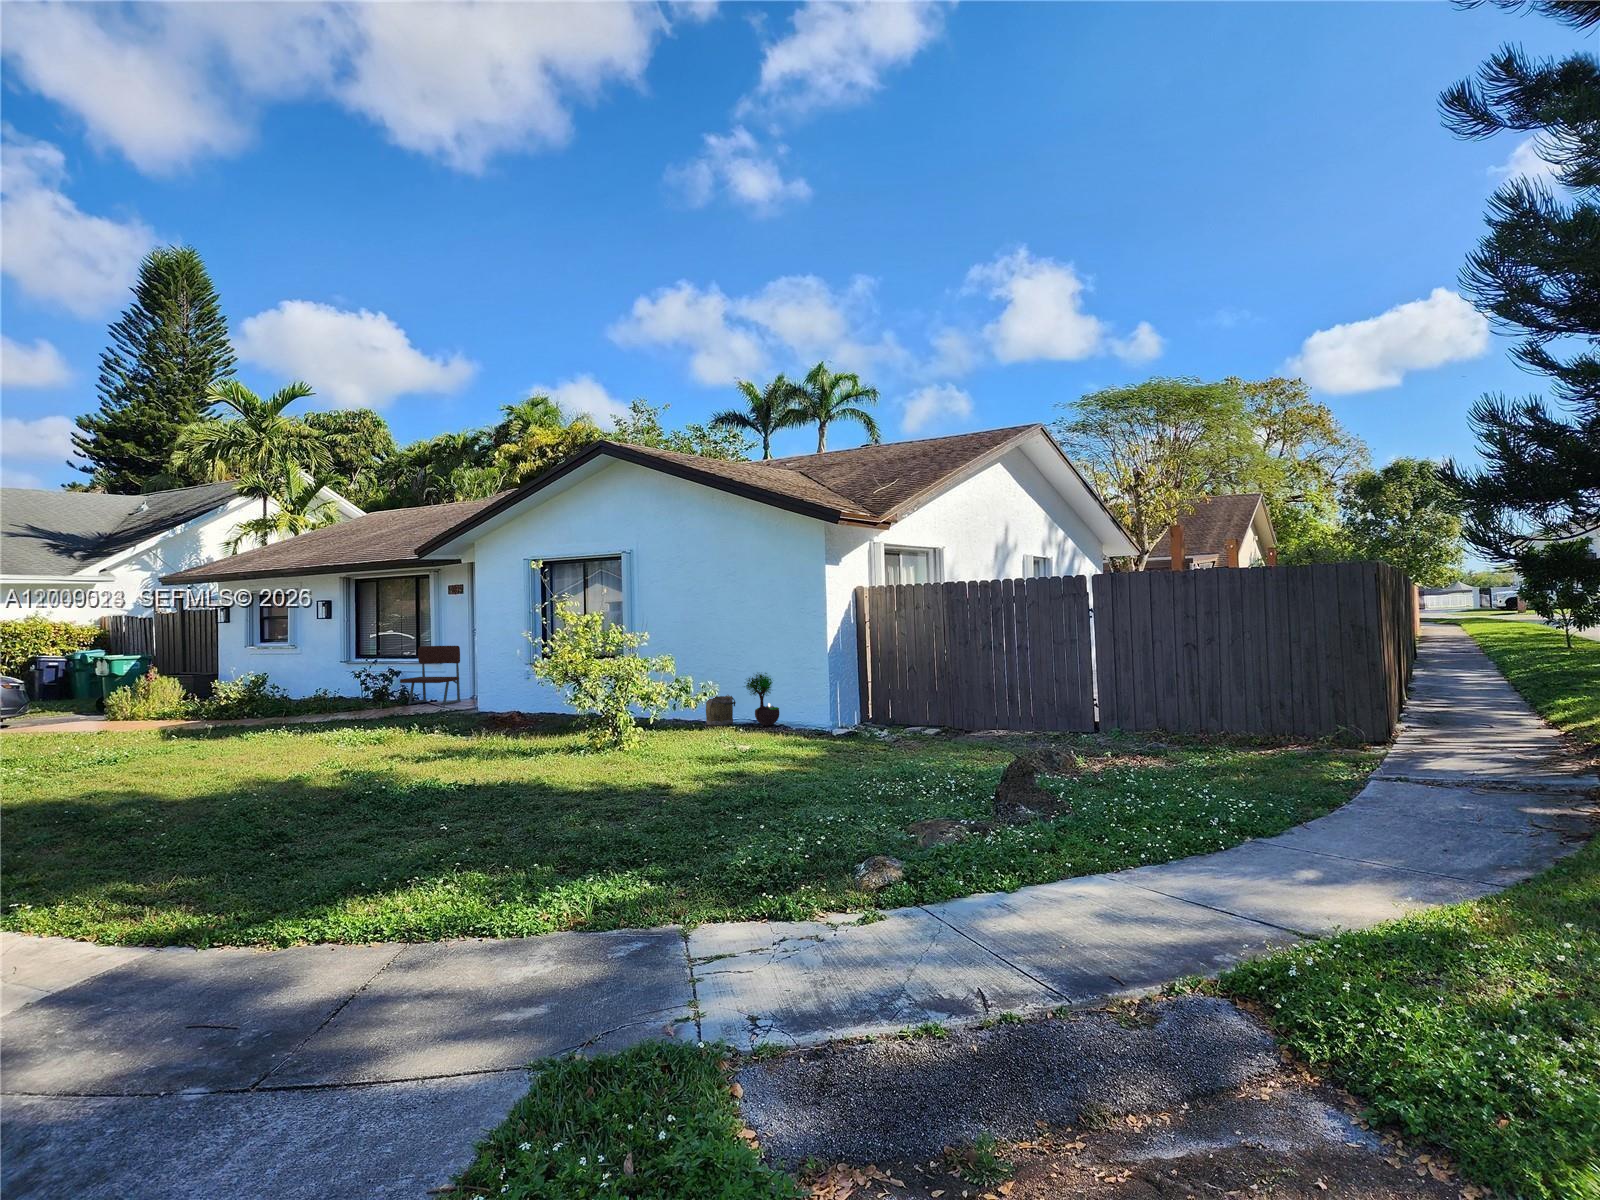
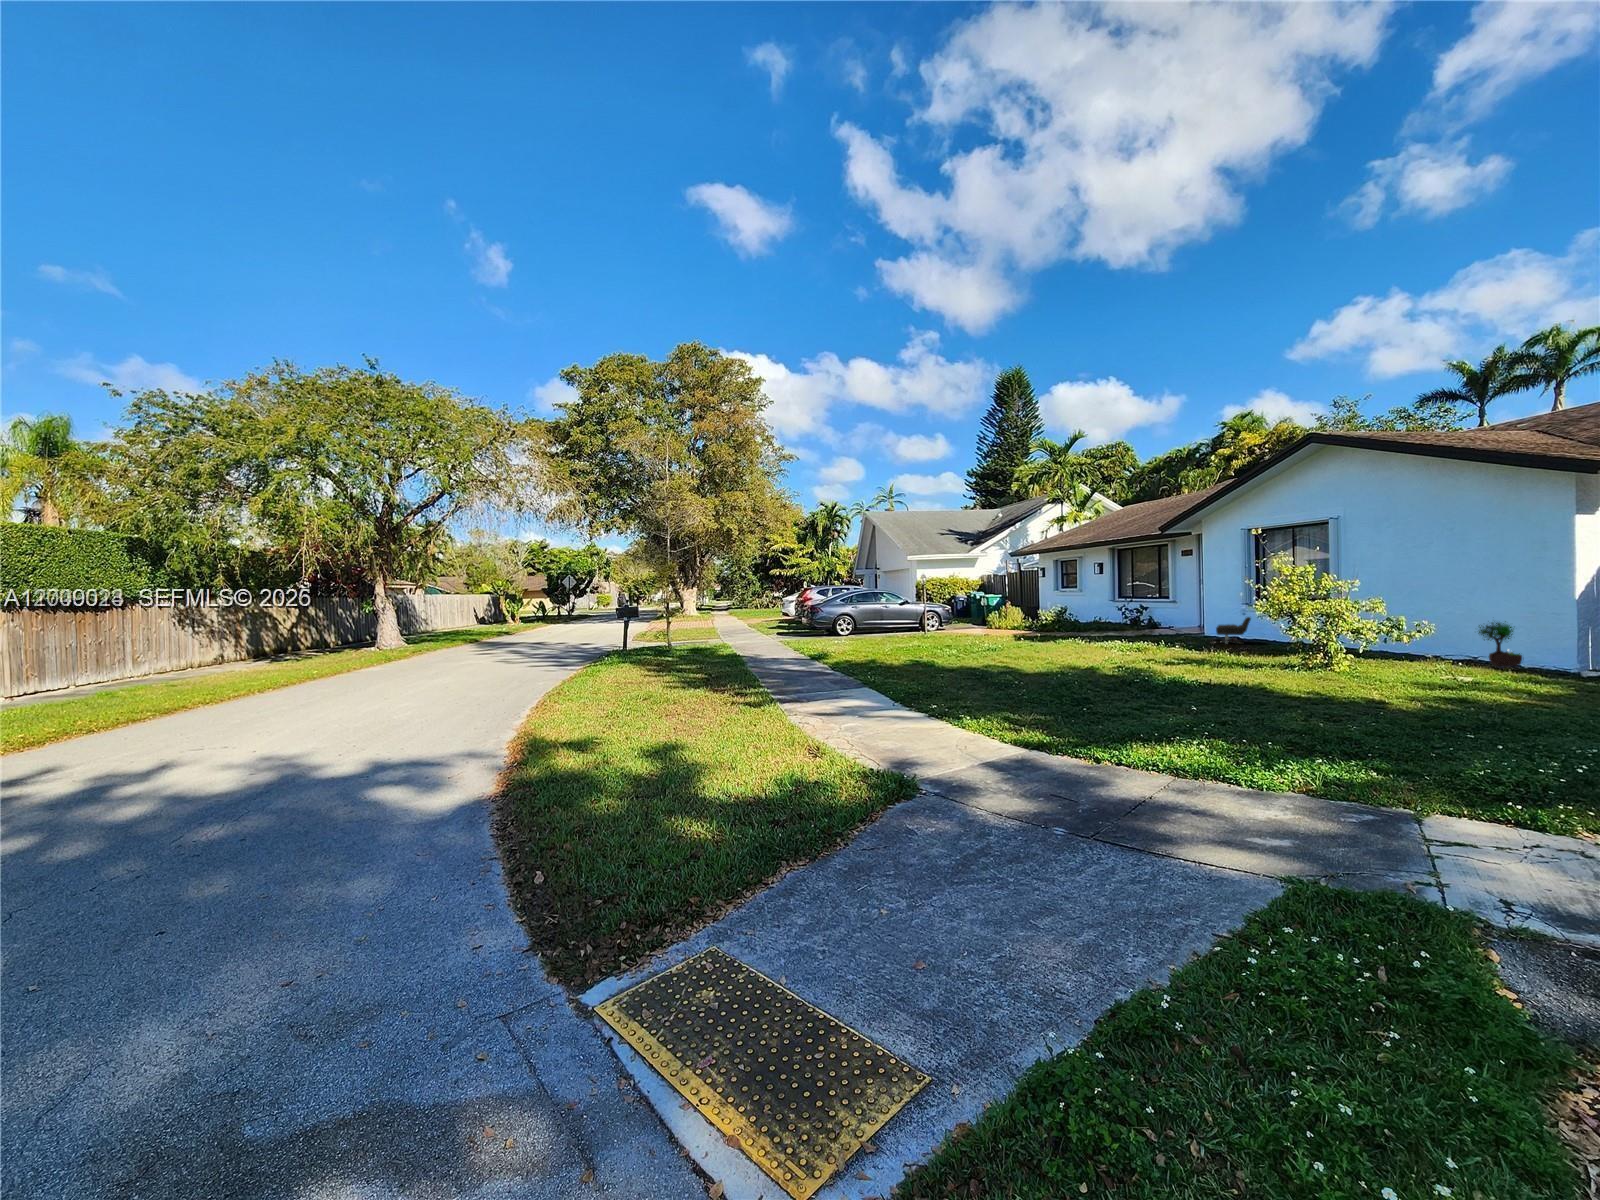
bench: present [400,646,461,705] -> none [1148,594,1192,633]
lounge chair: none [484,677,533,720] -> present [1216,617,1251,643]
bucket: present [706,695,736,726] -> none [1427,639,1465,664]

